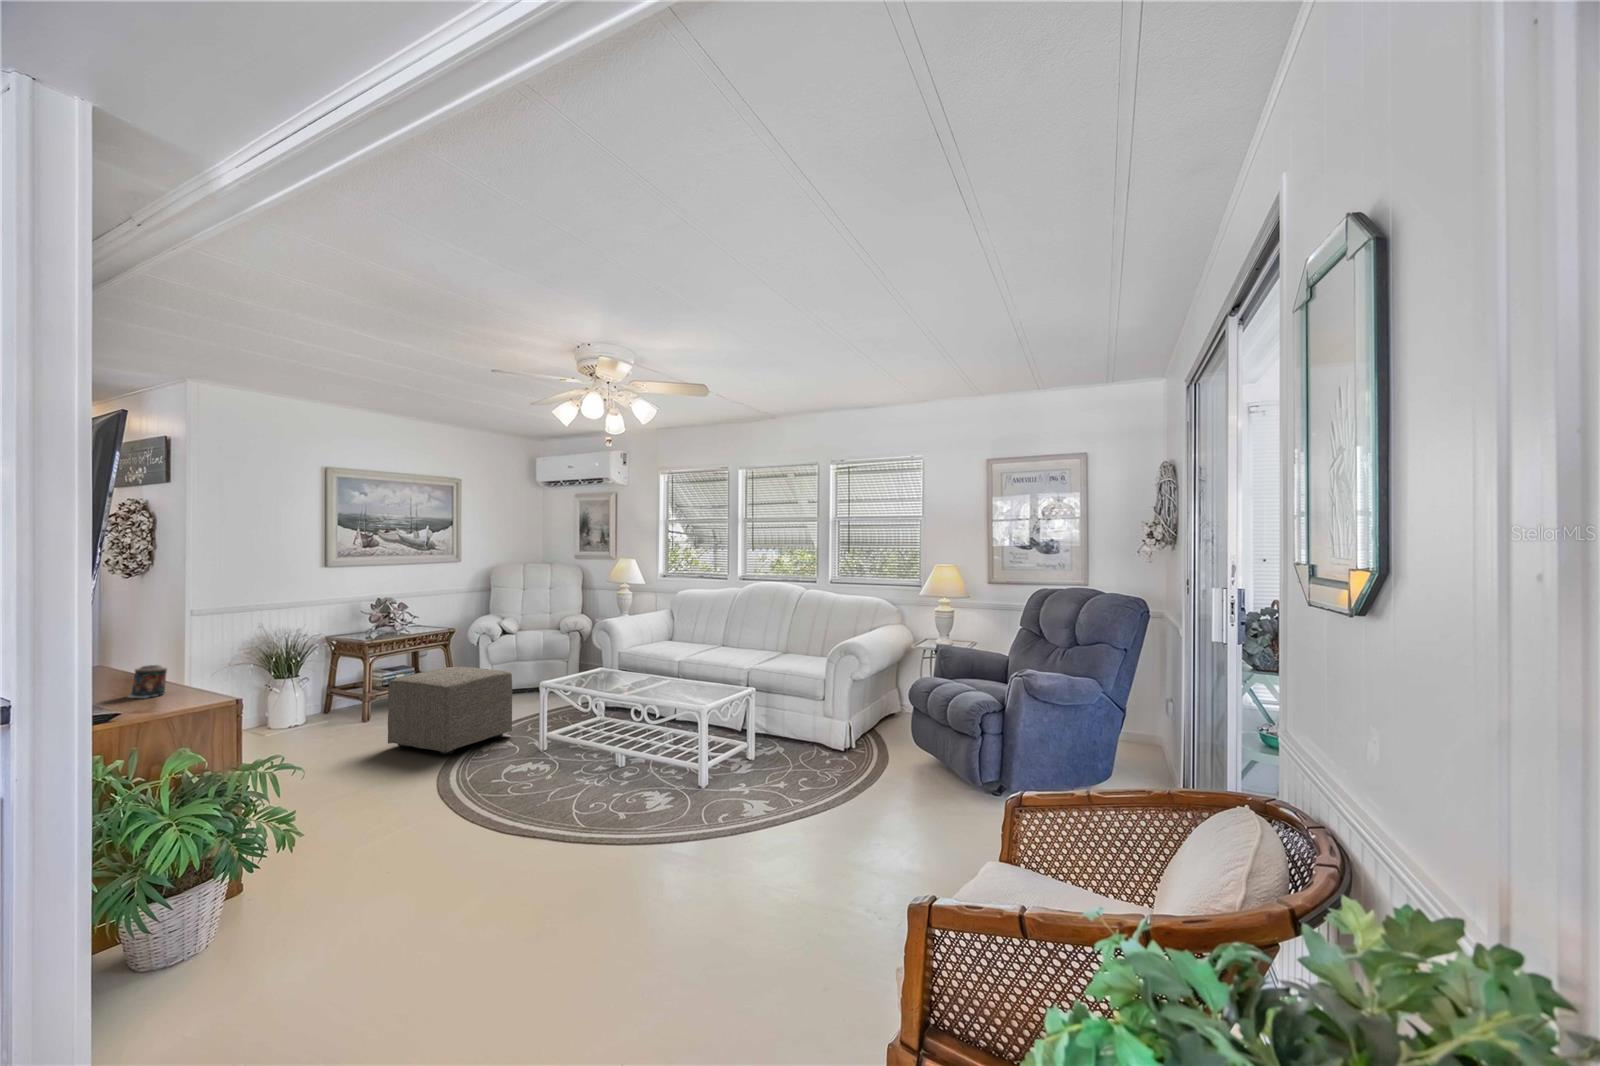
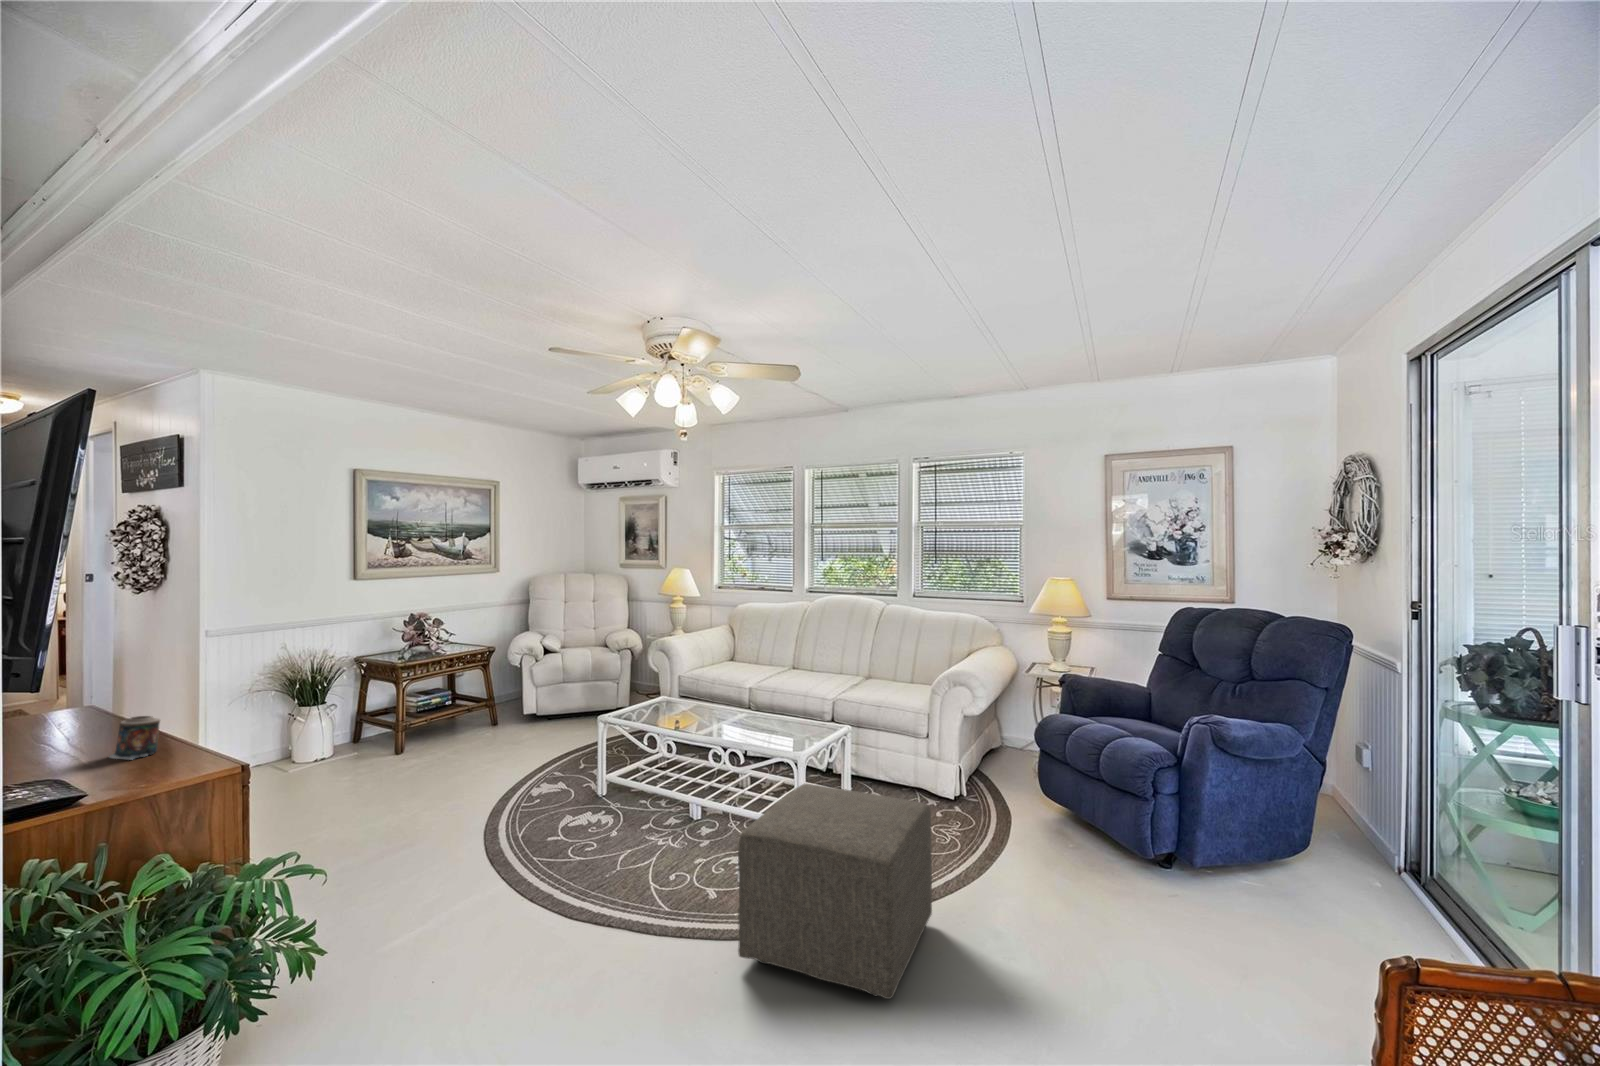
ottoman: present [388,667,512,755] -> present [738,784,932,999]

